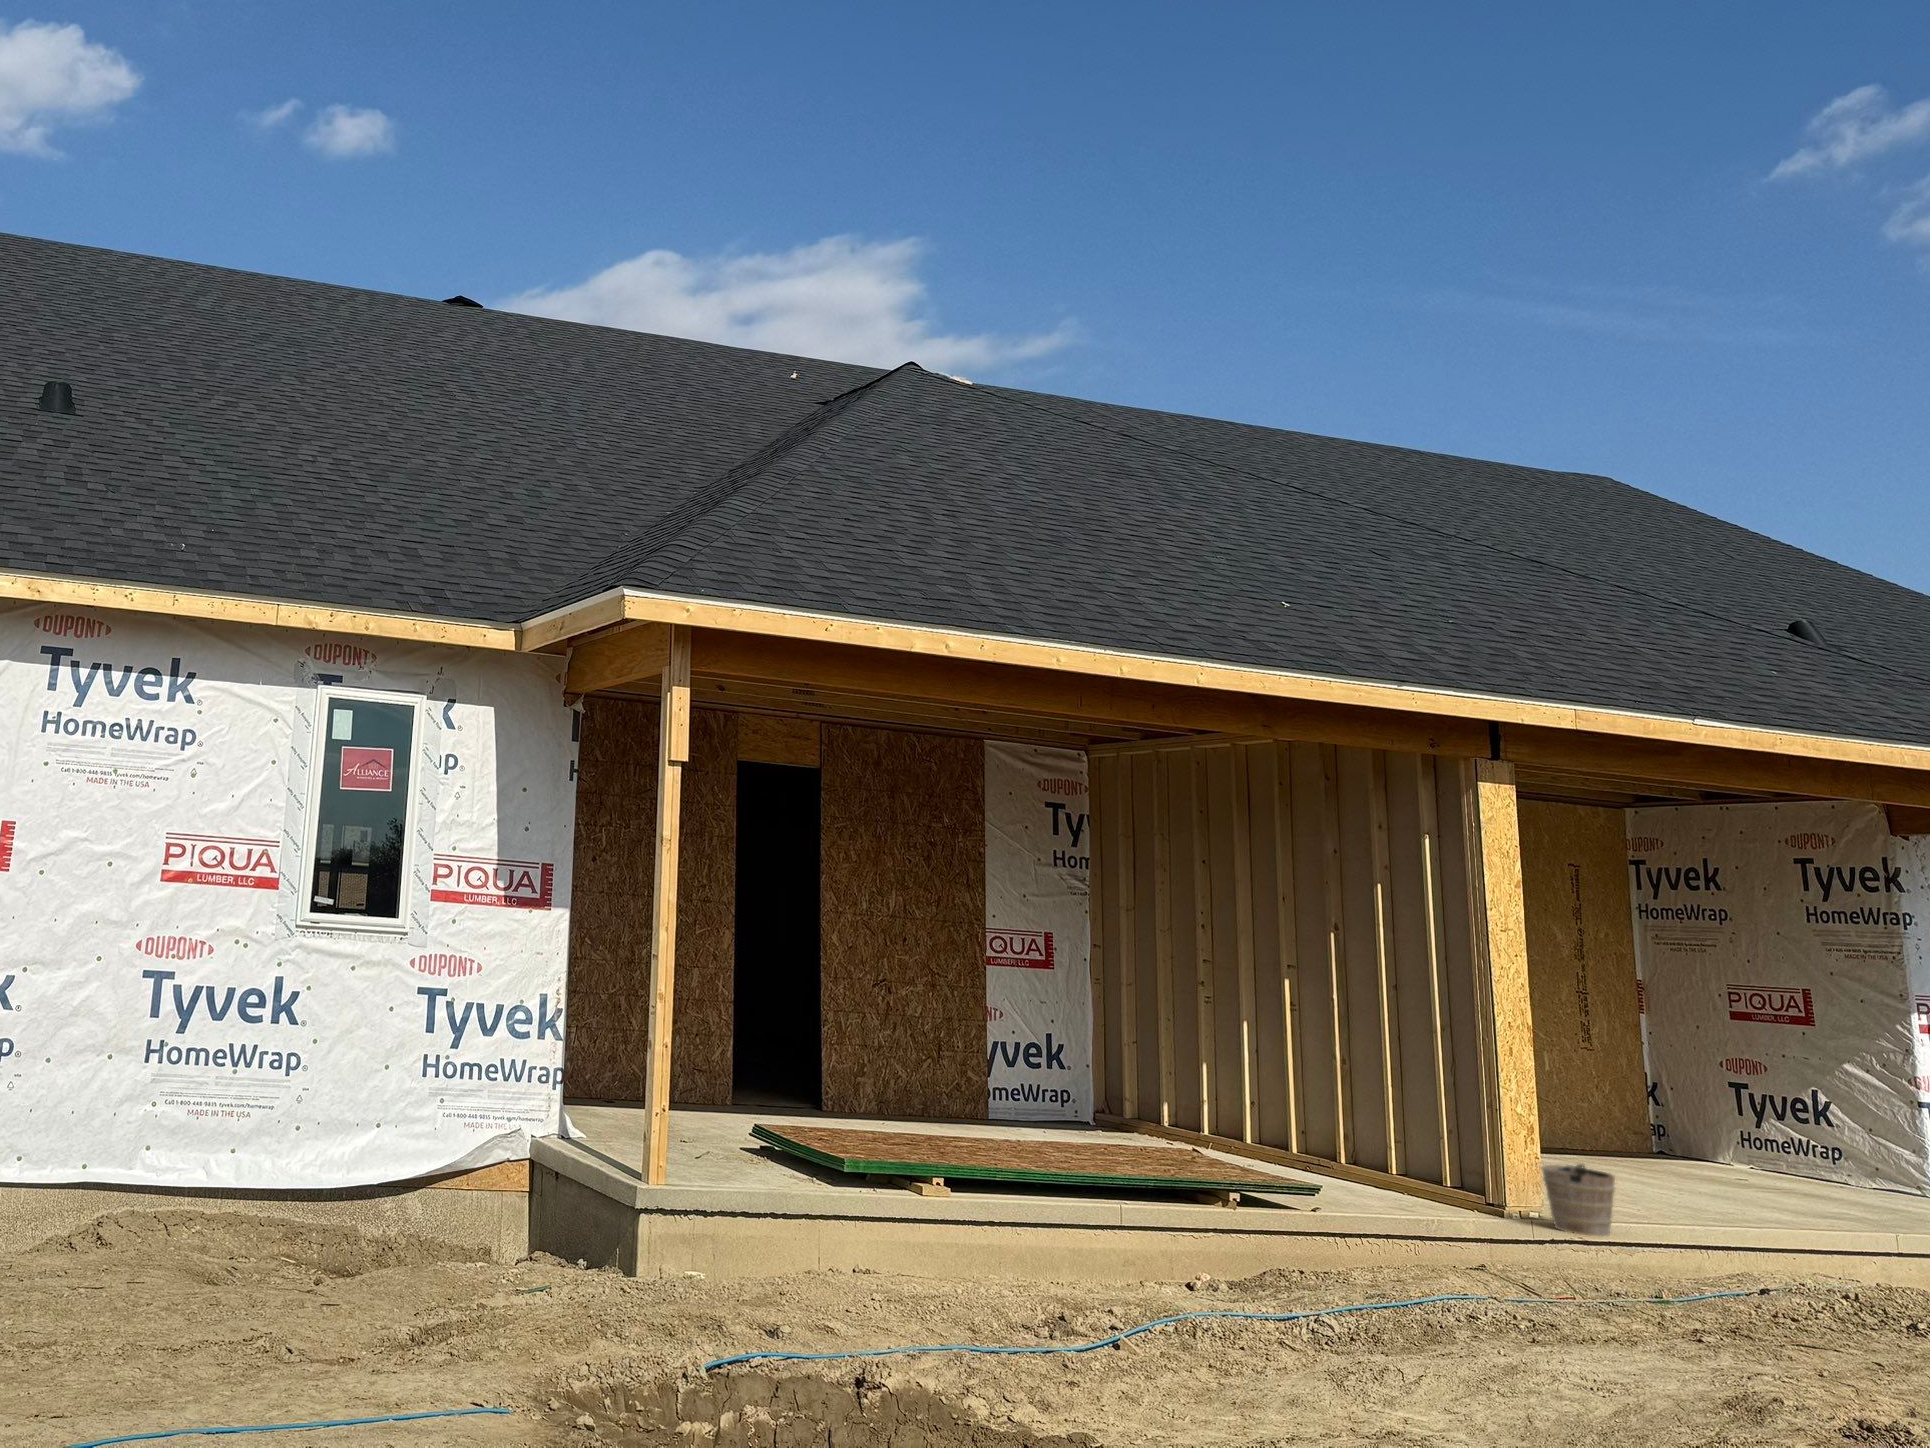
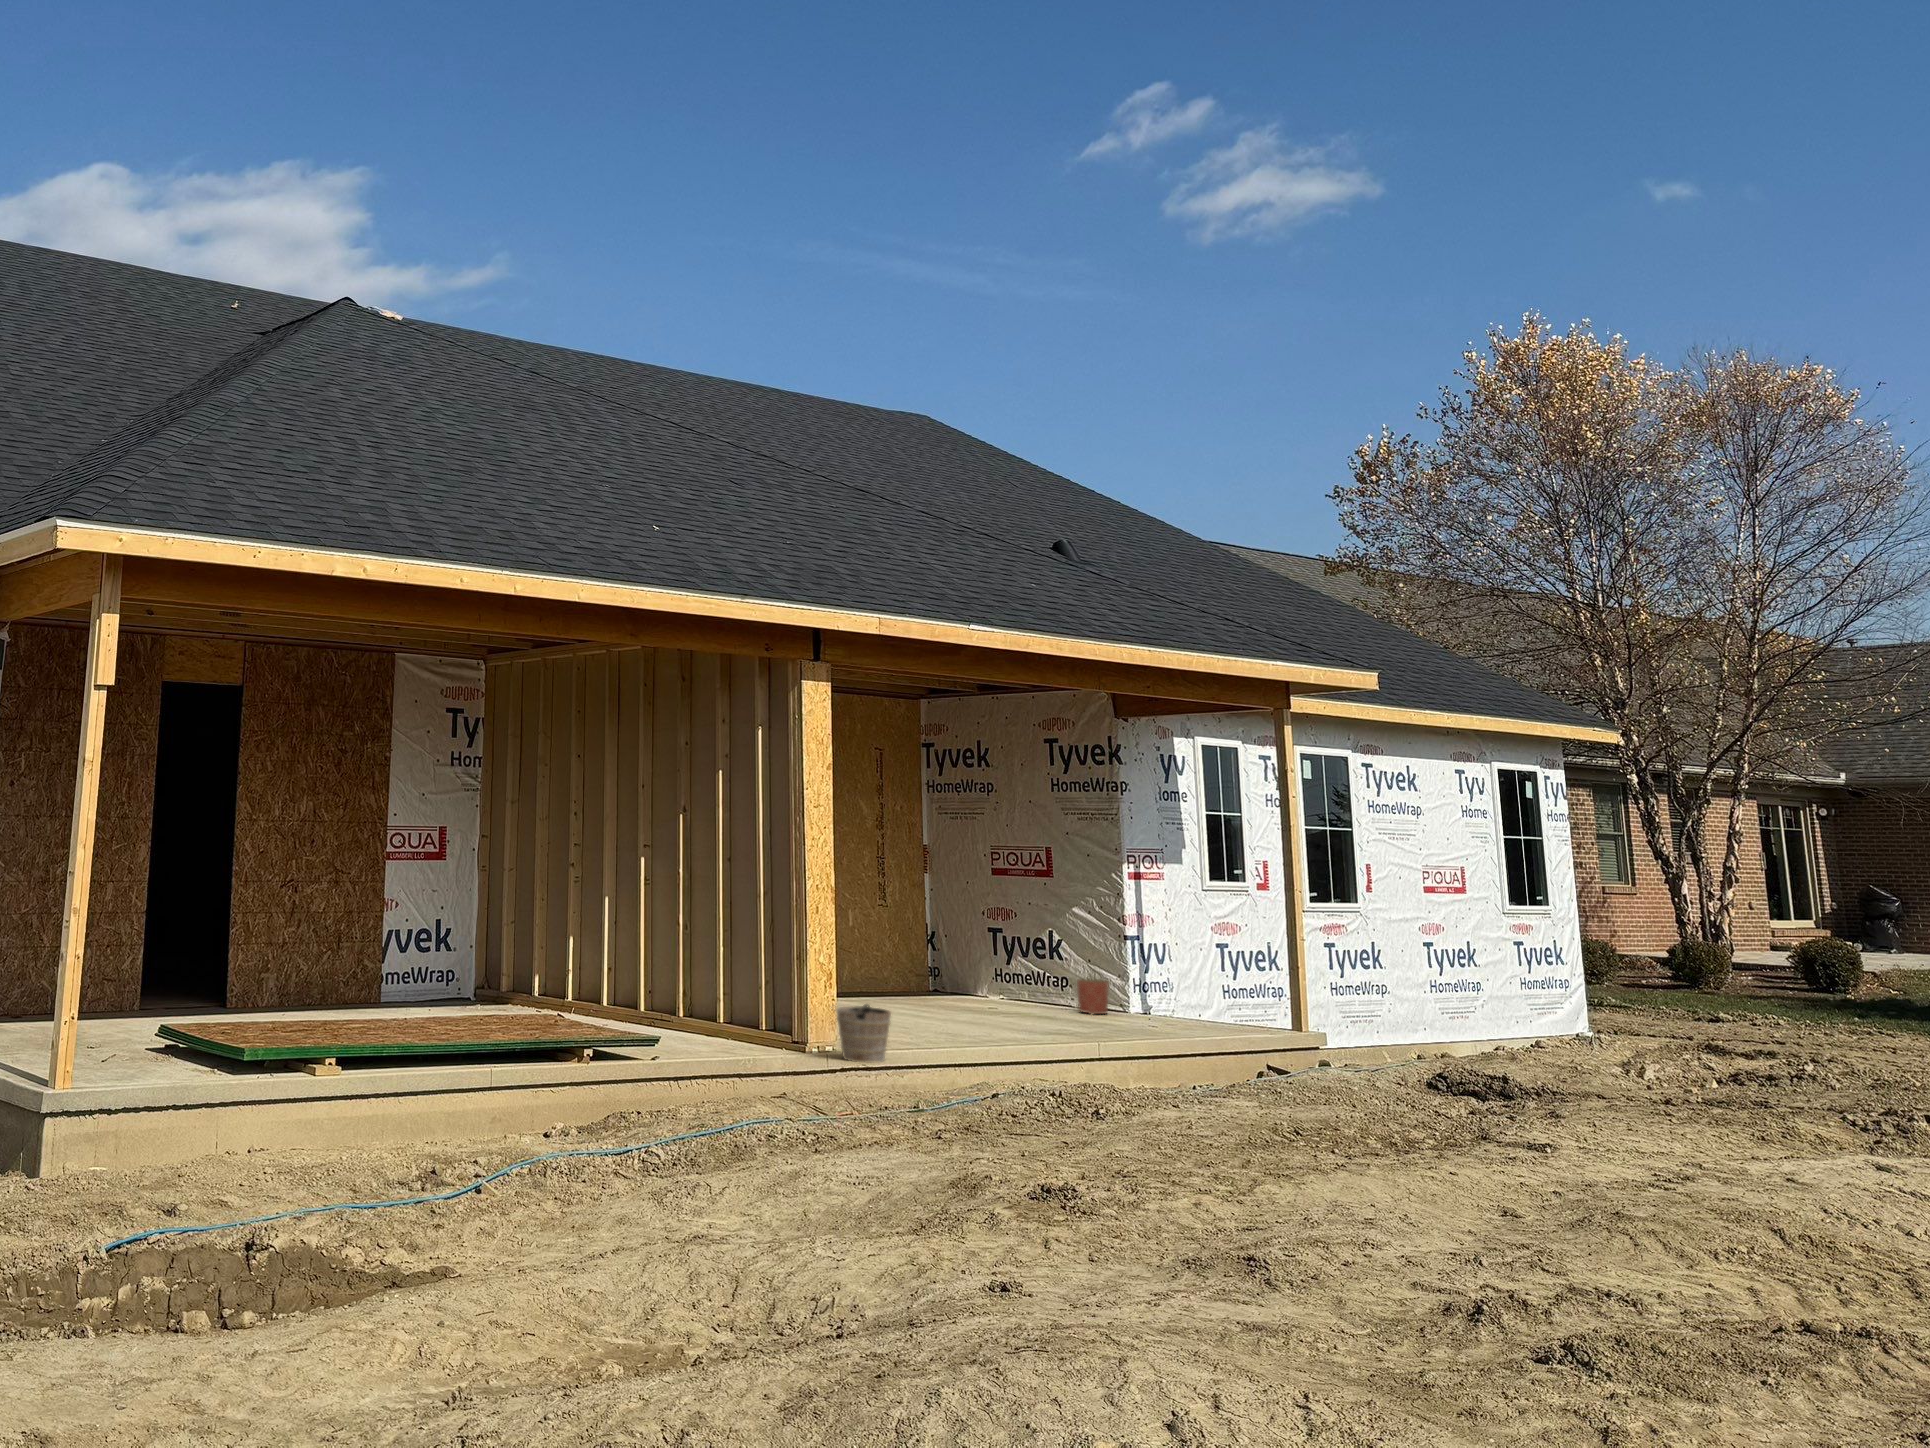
planter: none [1852,1153,1899,1200] -> present [1077,978,1109,1015]

